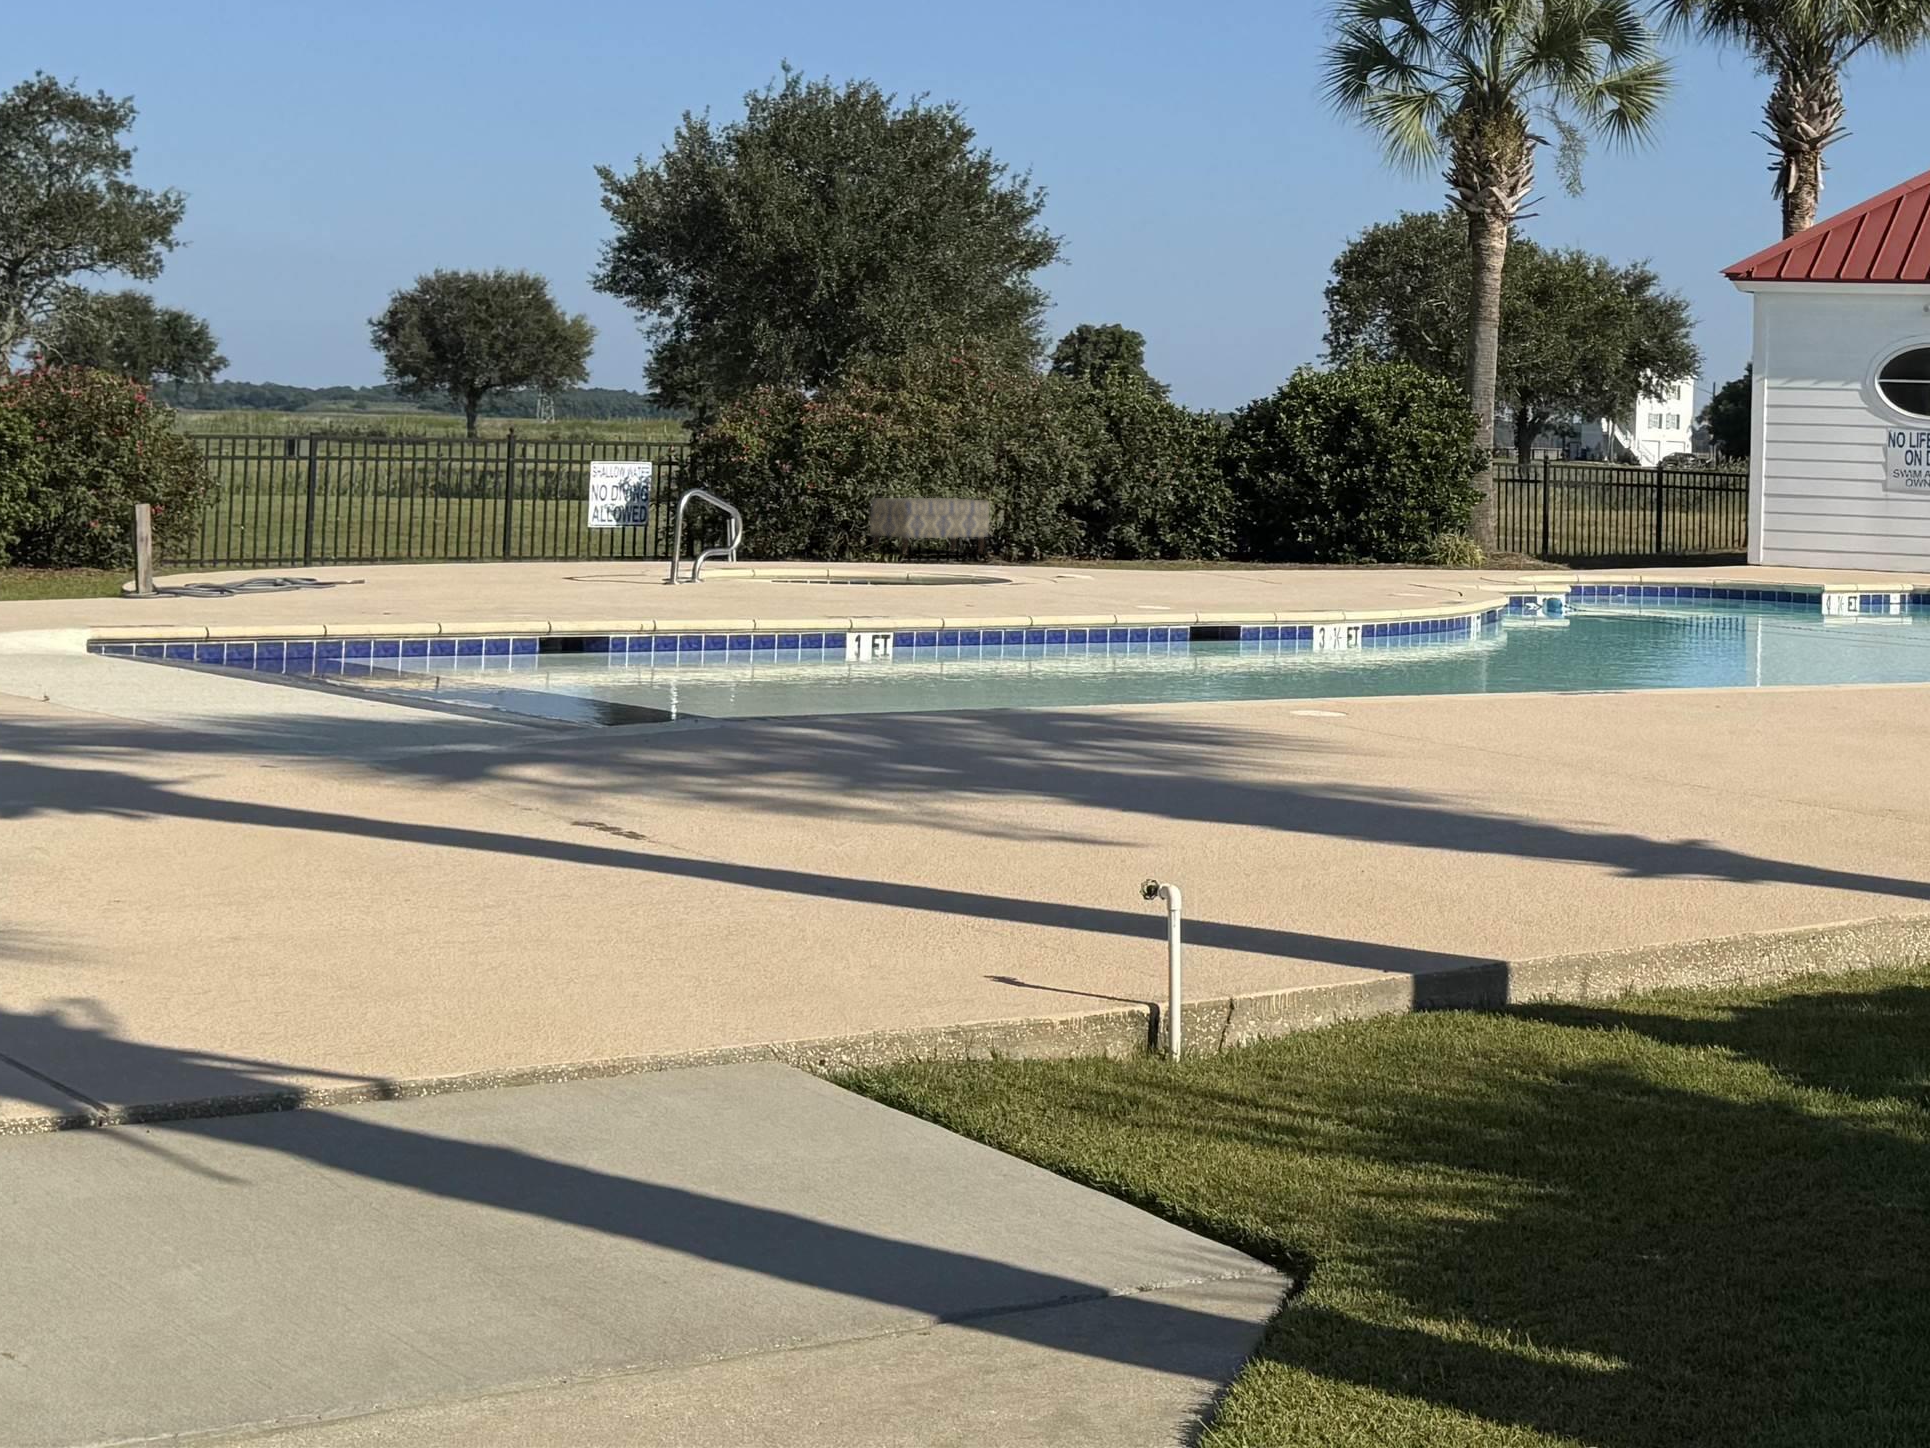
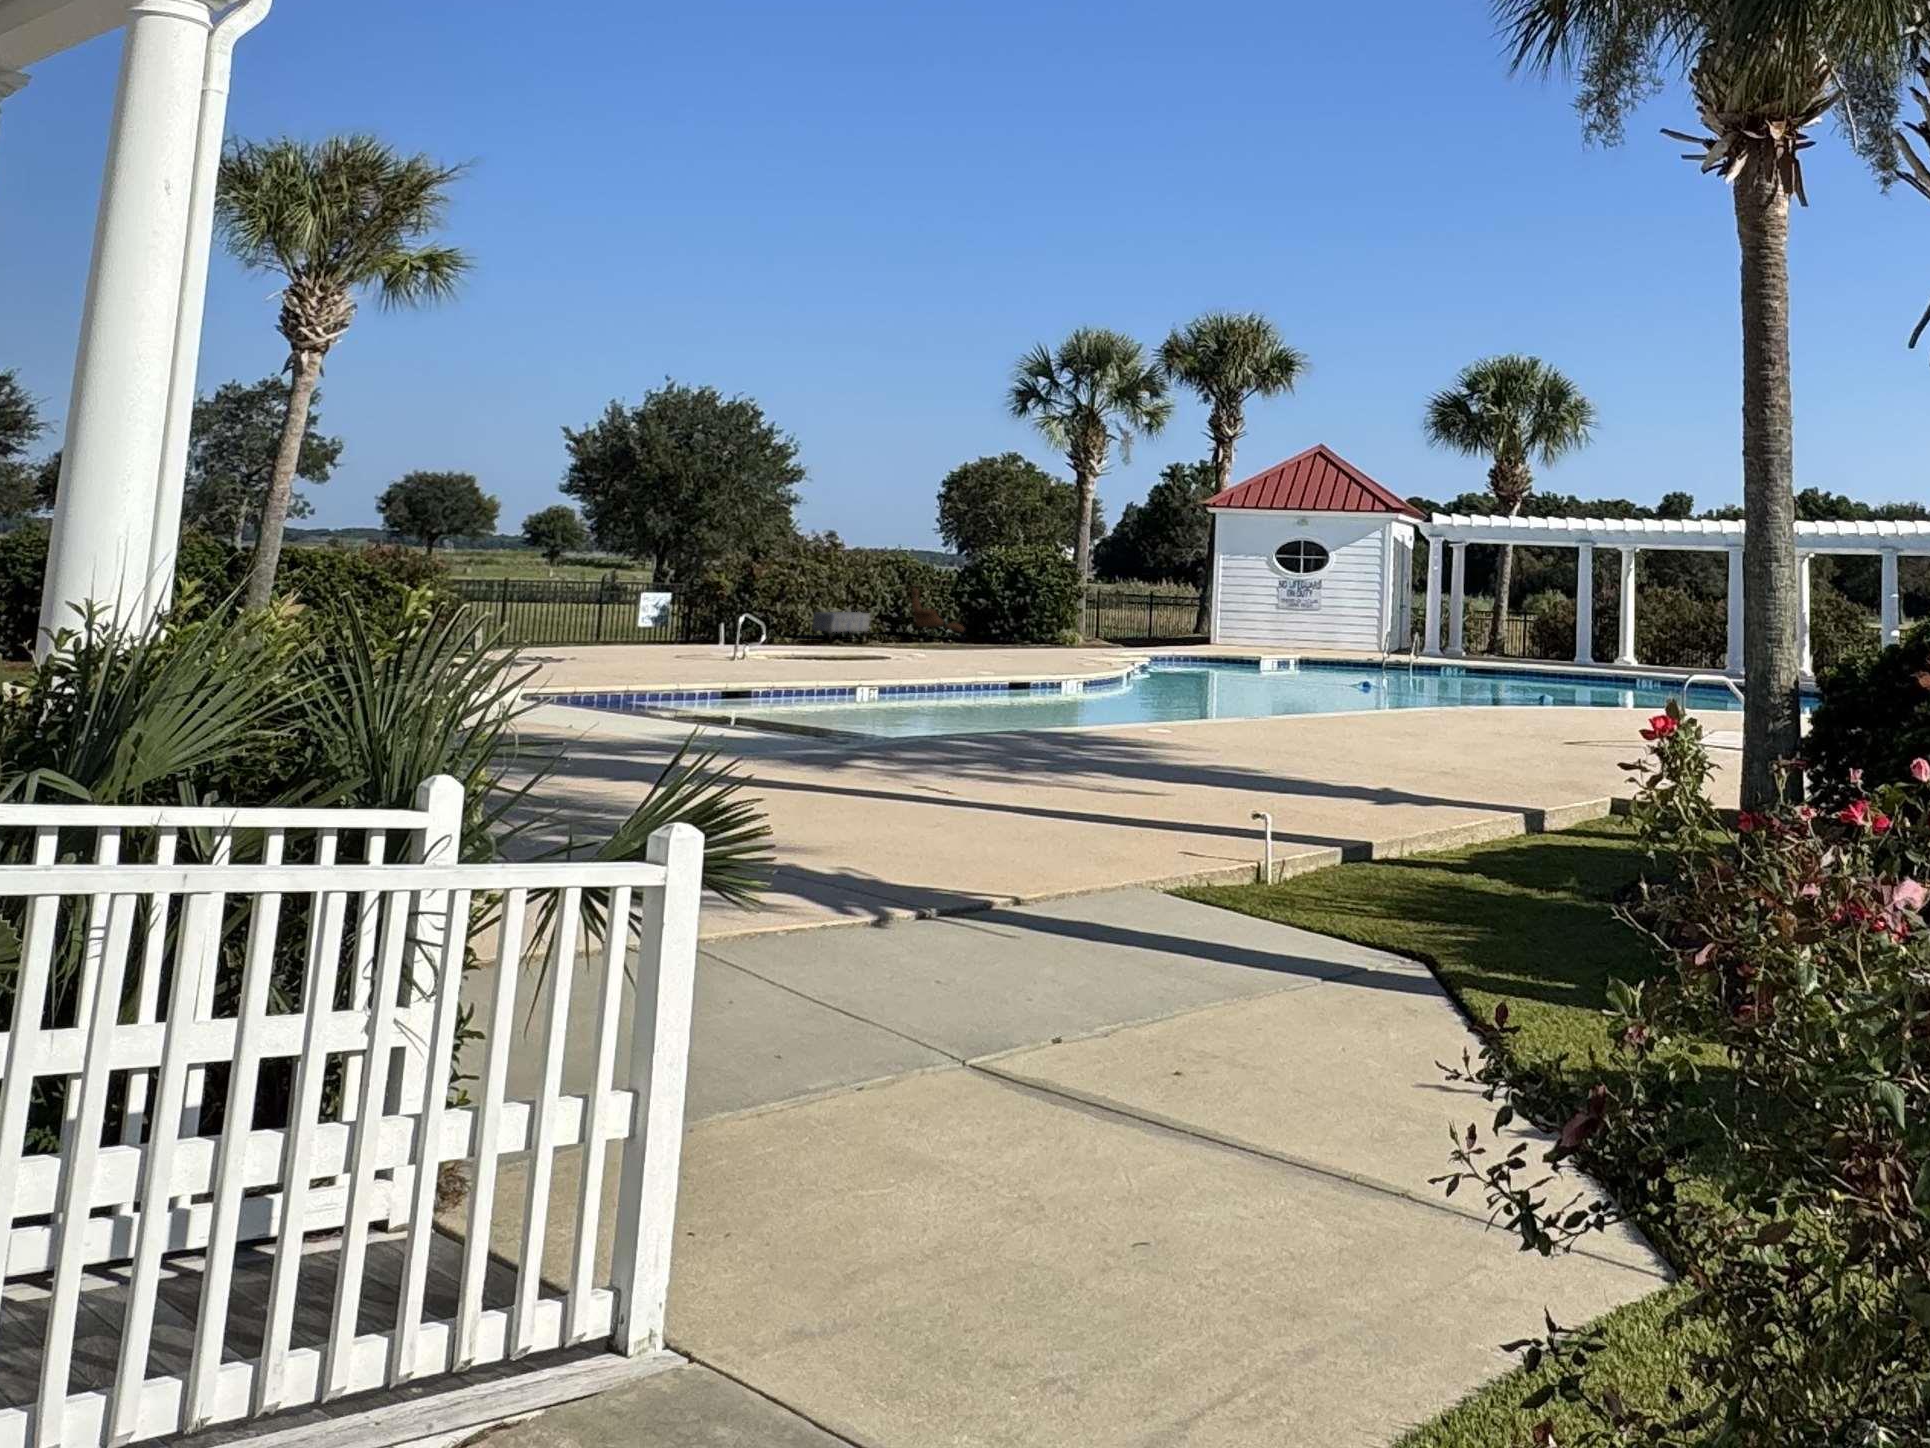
lounge chair: none [1084,450,1197,557] -> present [912,588,964,638]

